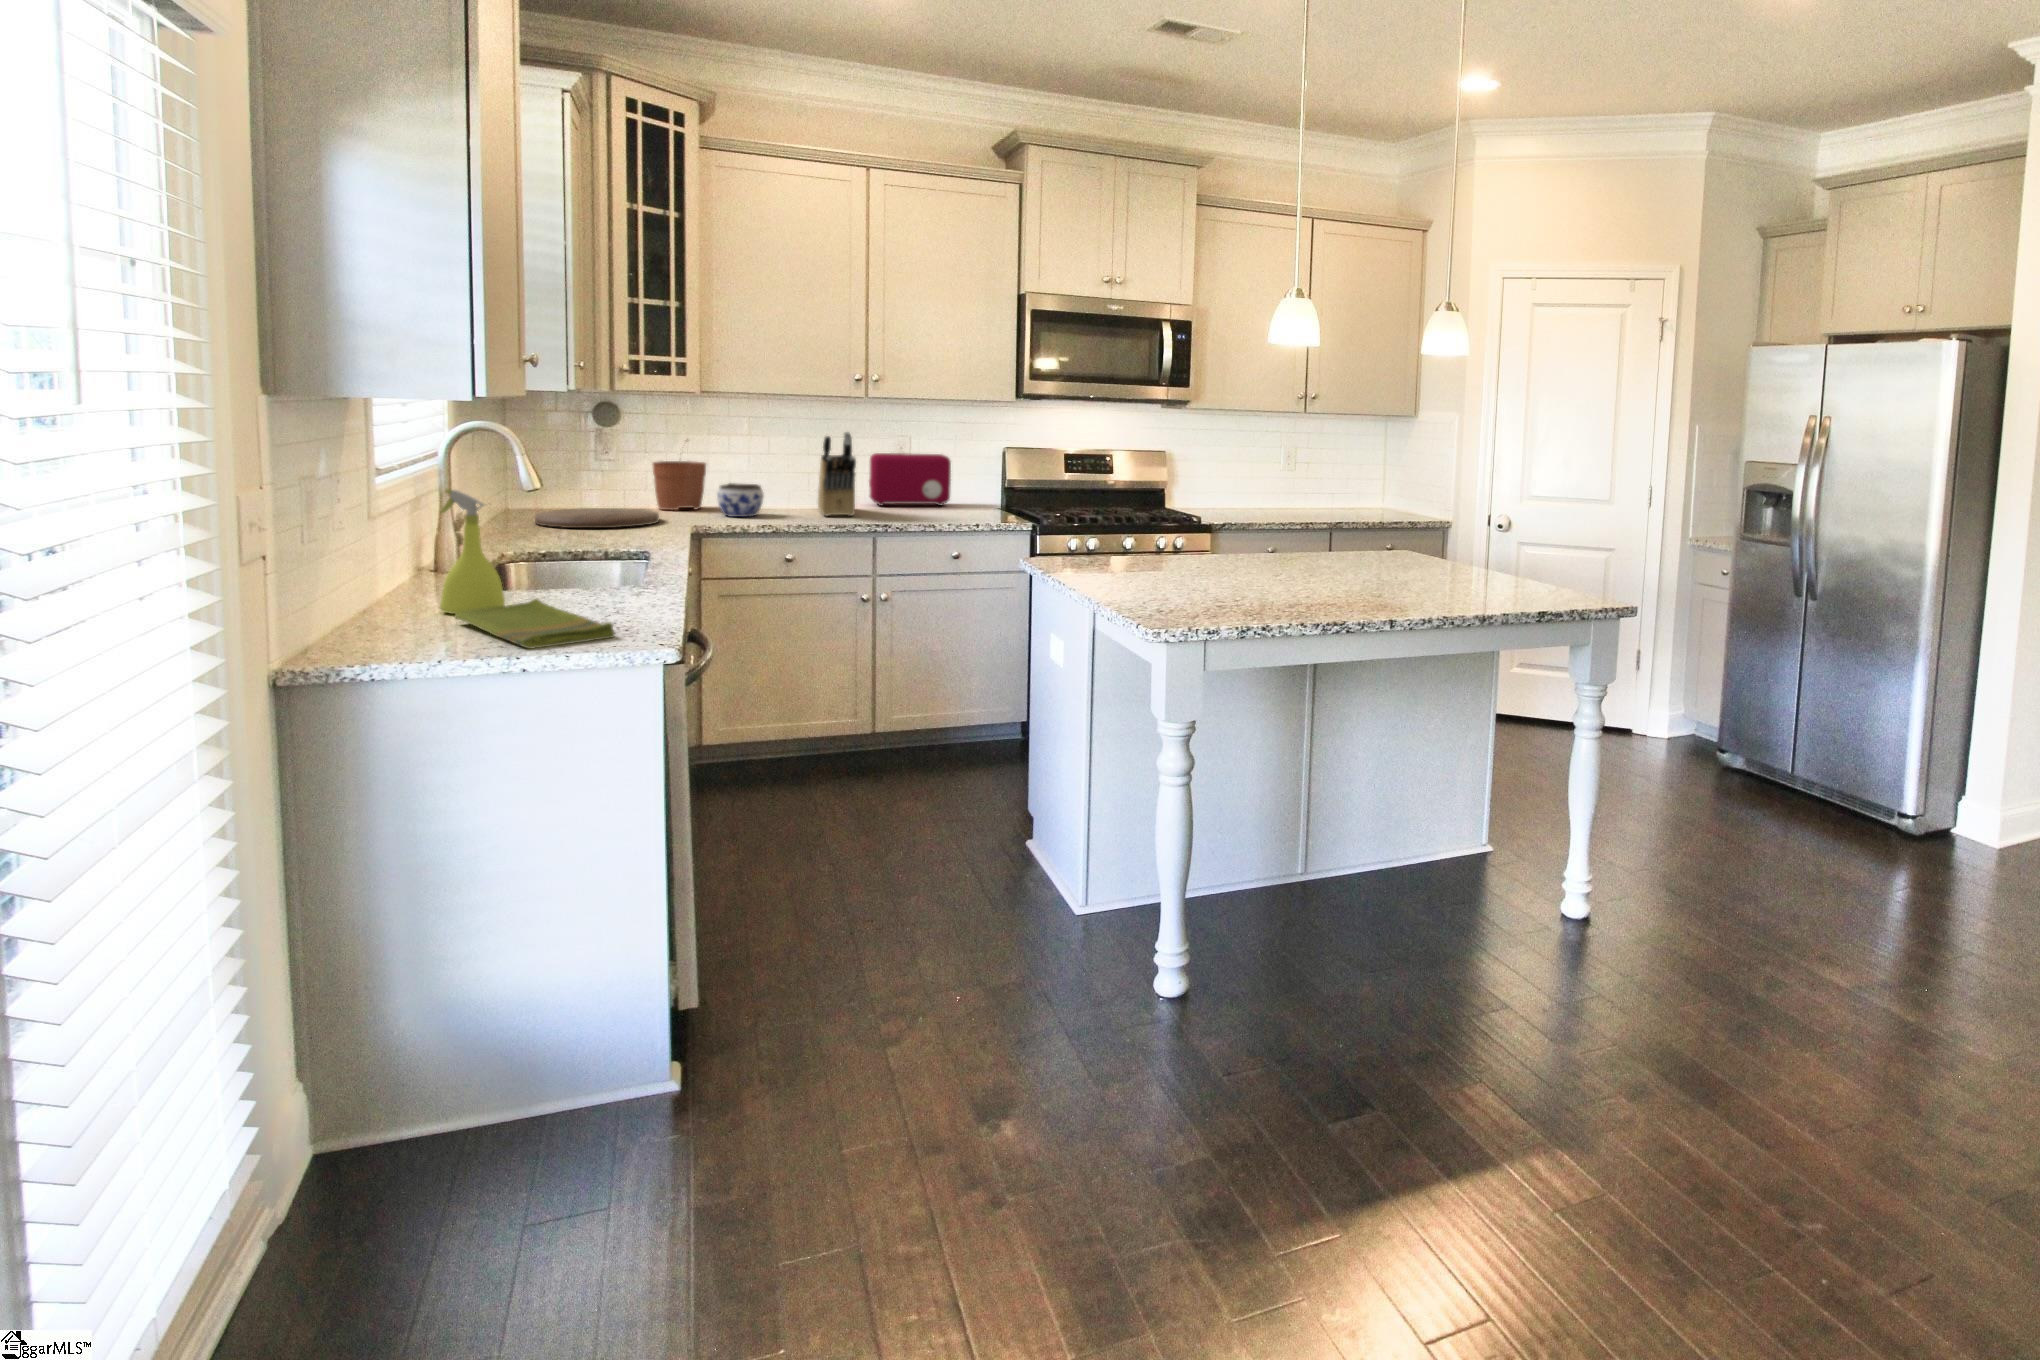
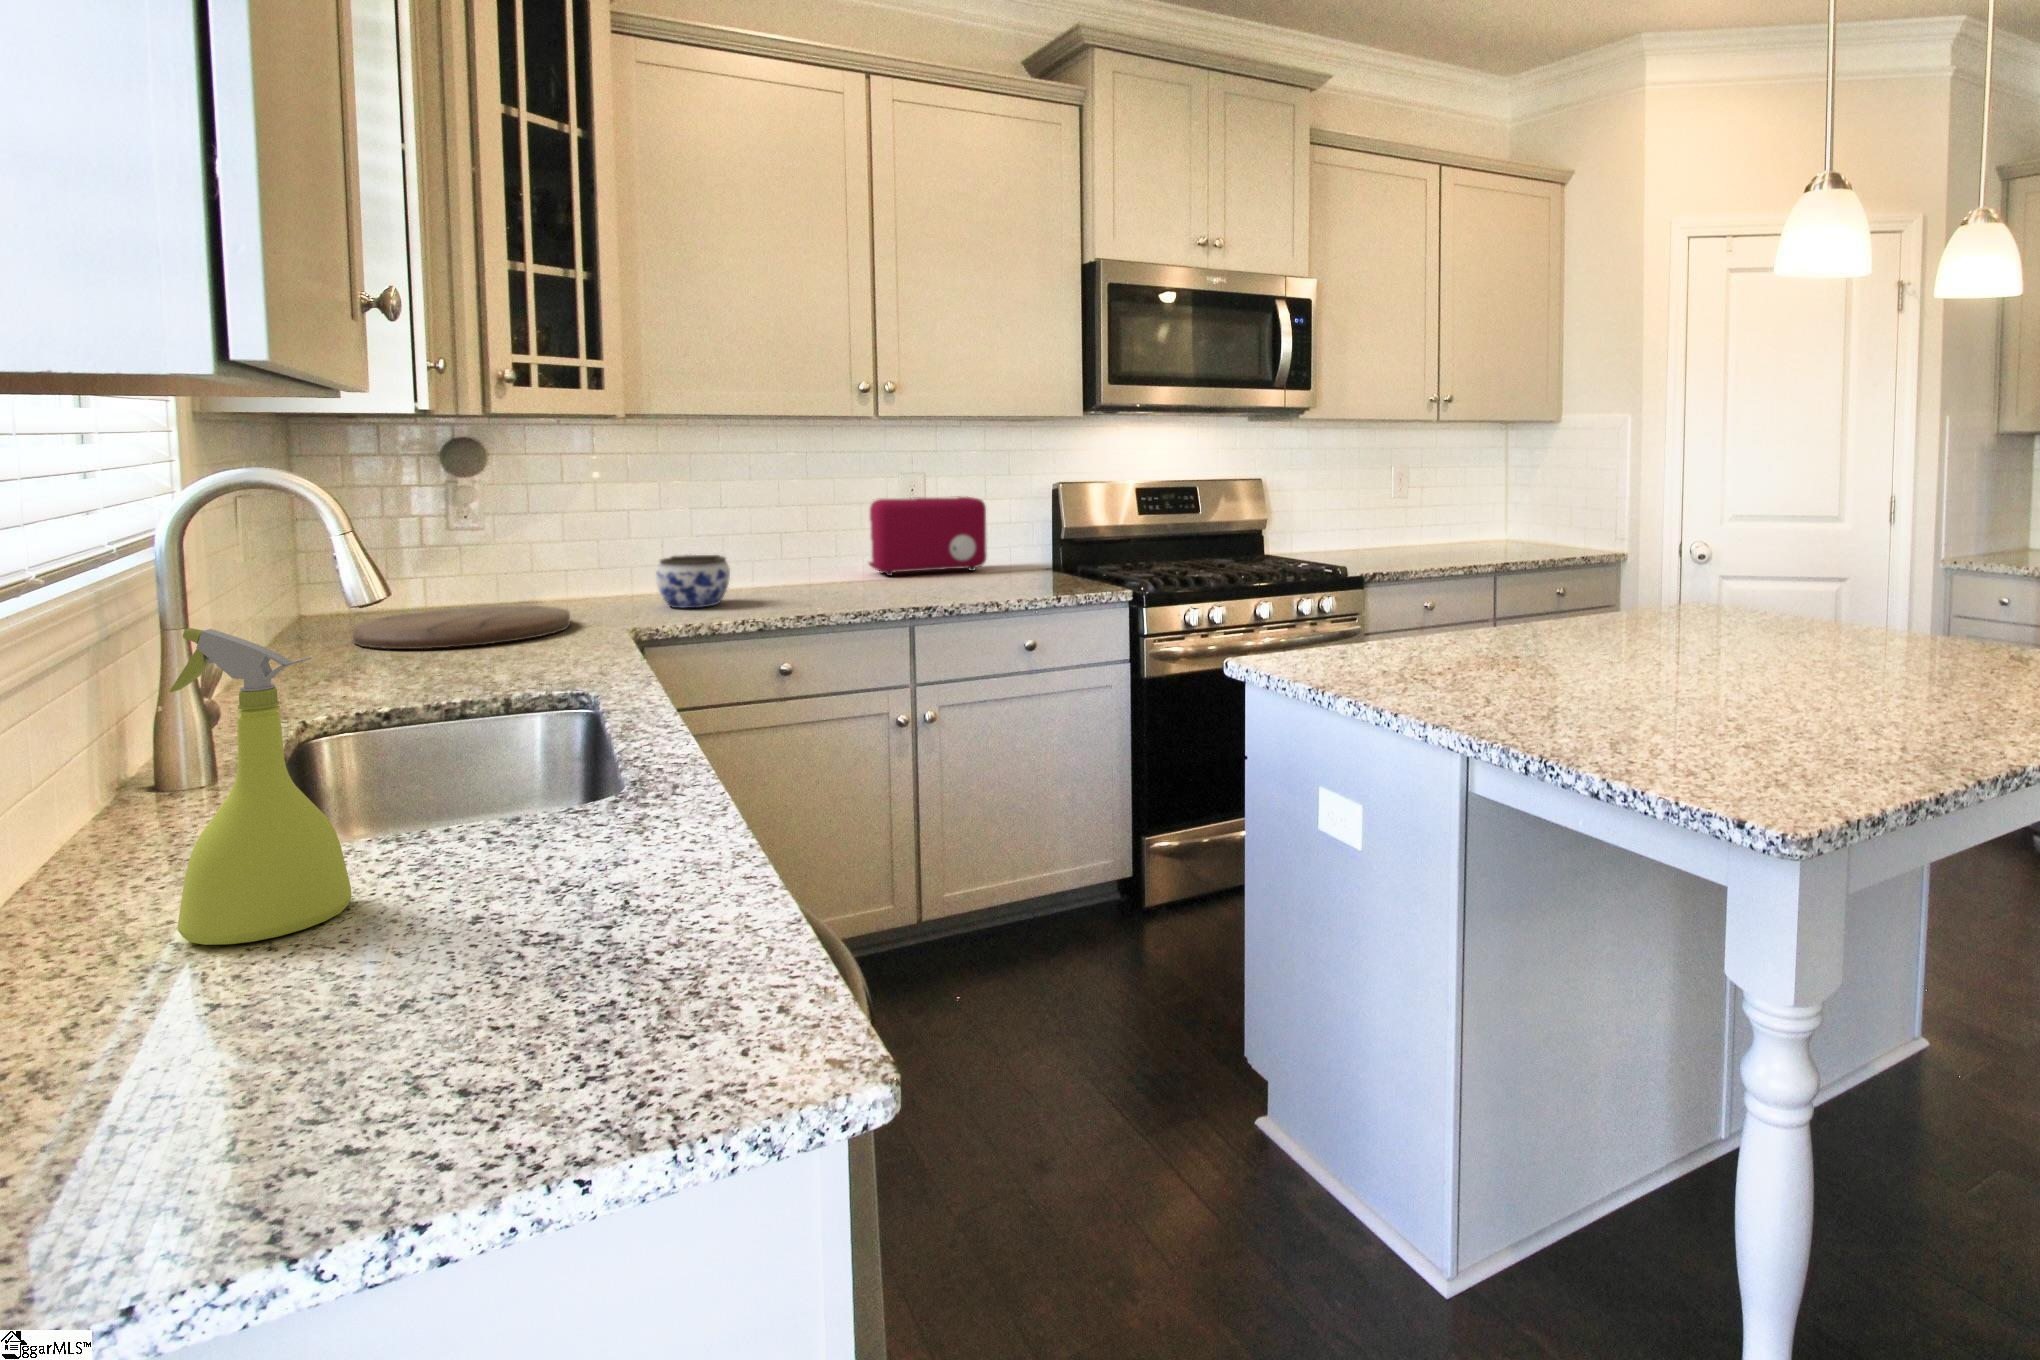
knife block: present [818,432,856,516] -> none [801,467,876,598]
plant pot: present [652,461,706,510] -> none [541,490,630,603]
dish towel: present [455,599,614,649] -> none [221,885,707,1125]

